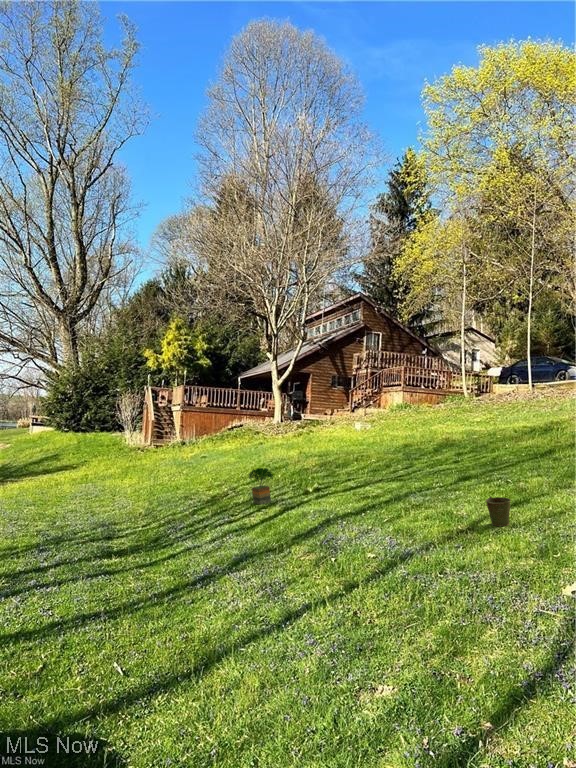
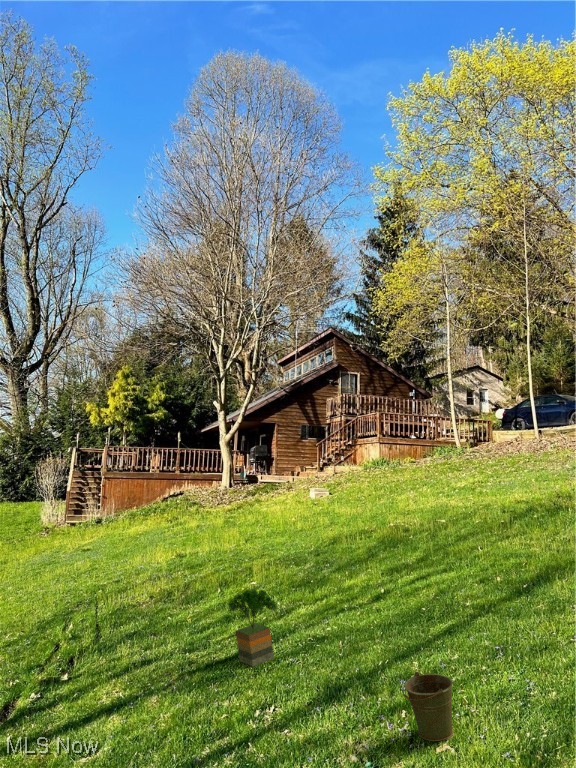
potted tree: present [249,468,274,504] -> present [228,589,278,667]

